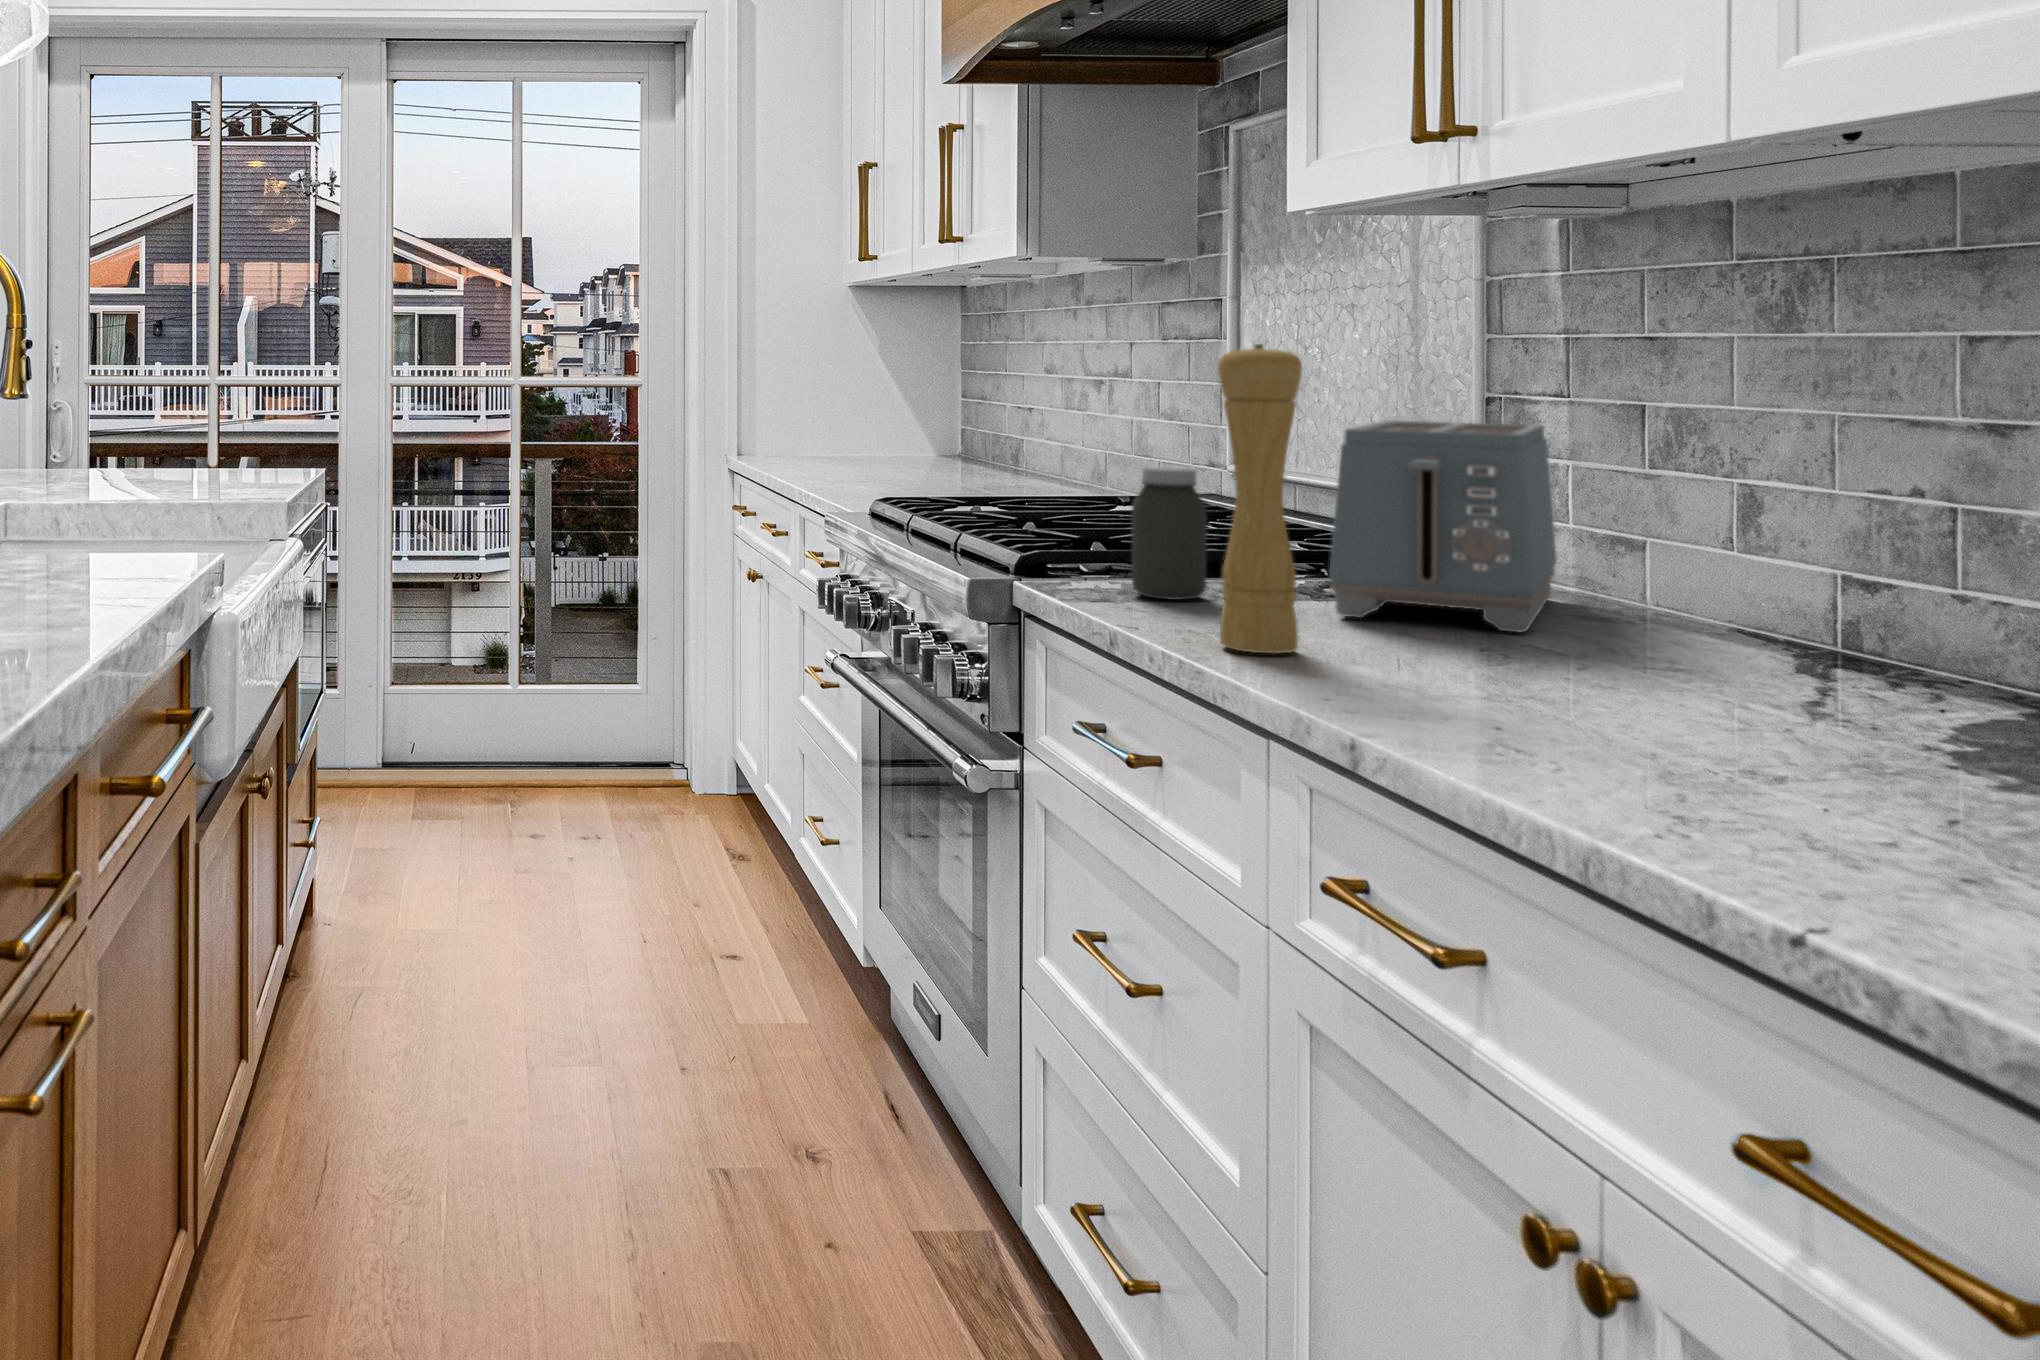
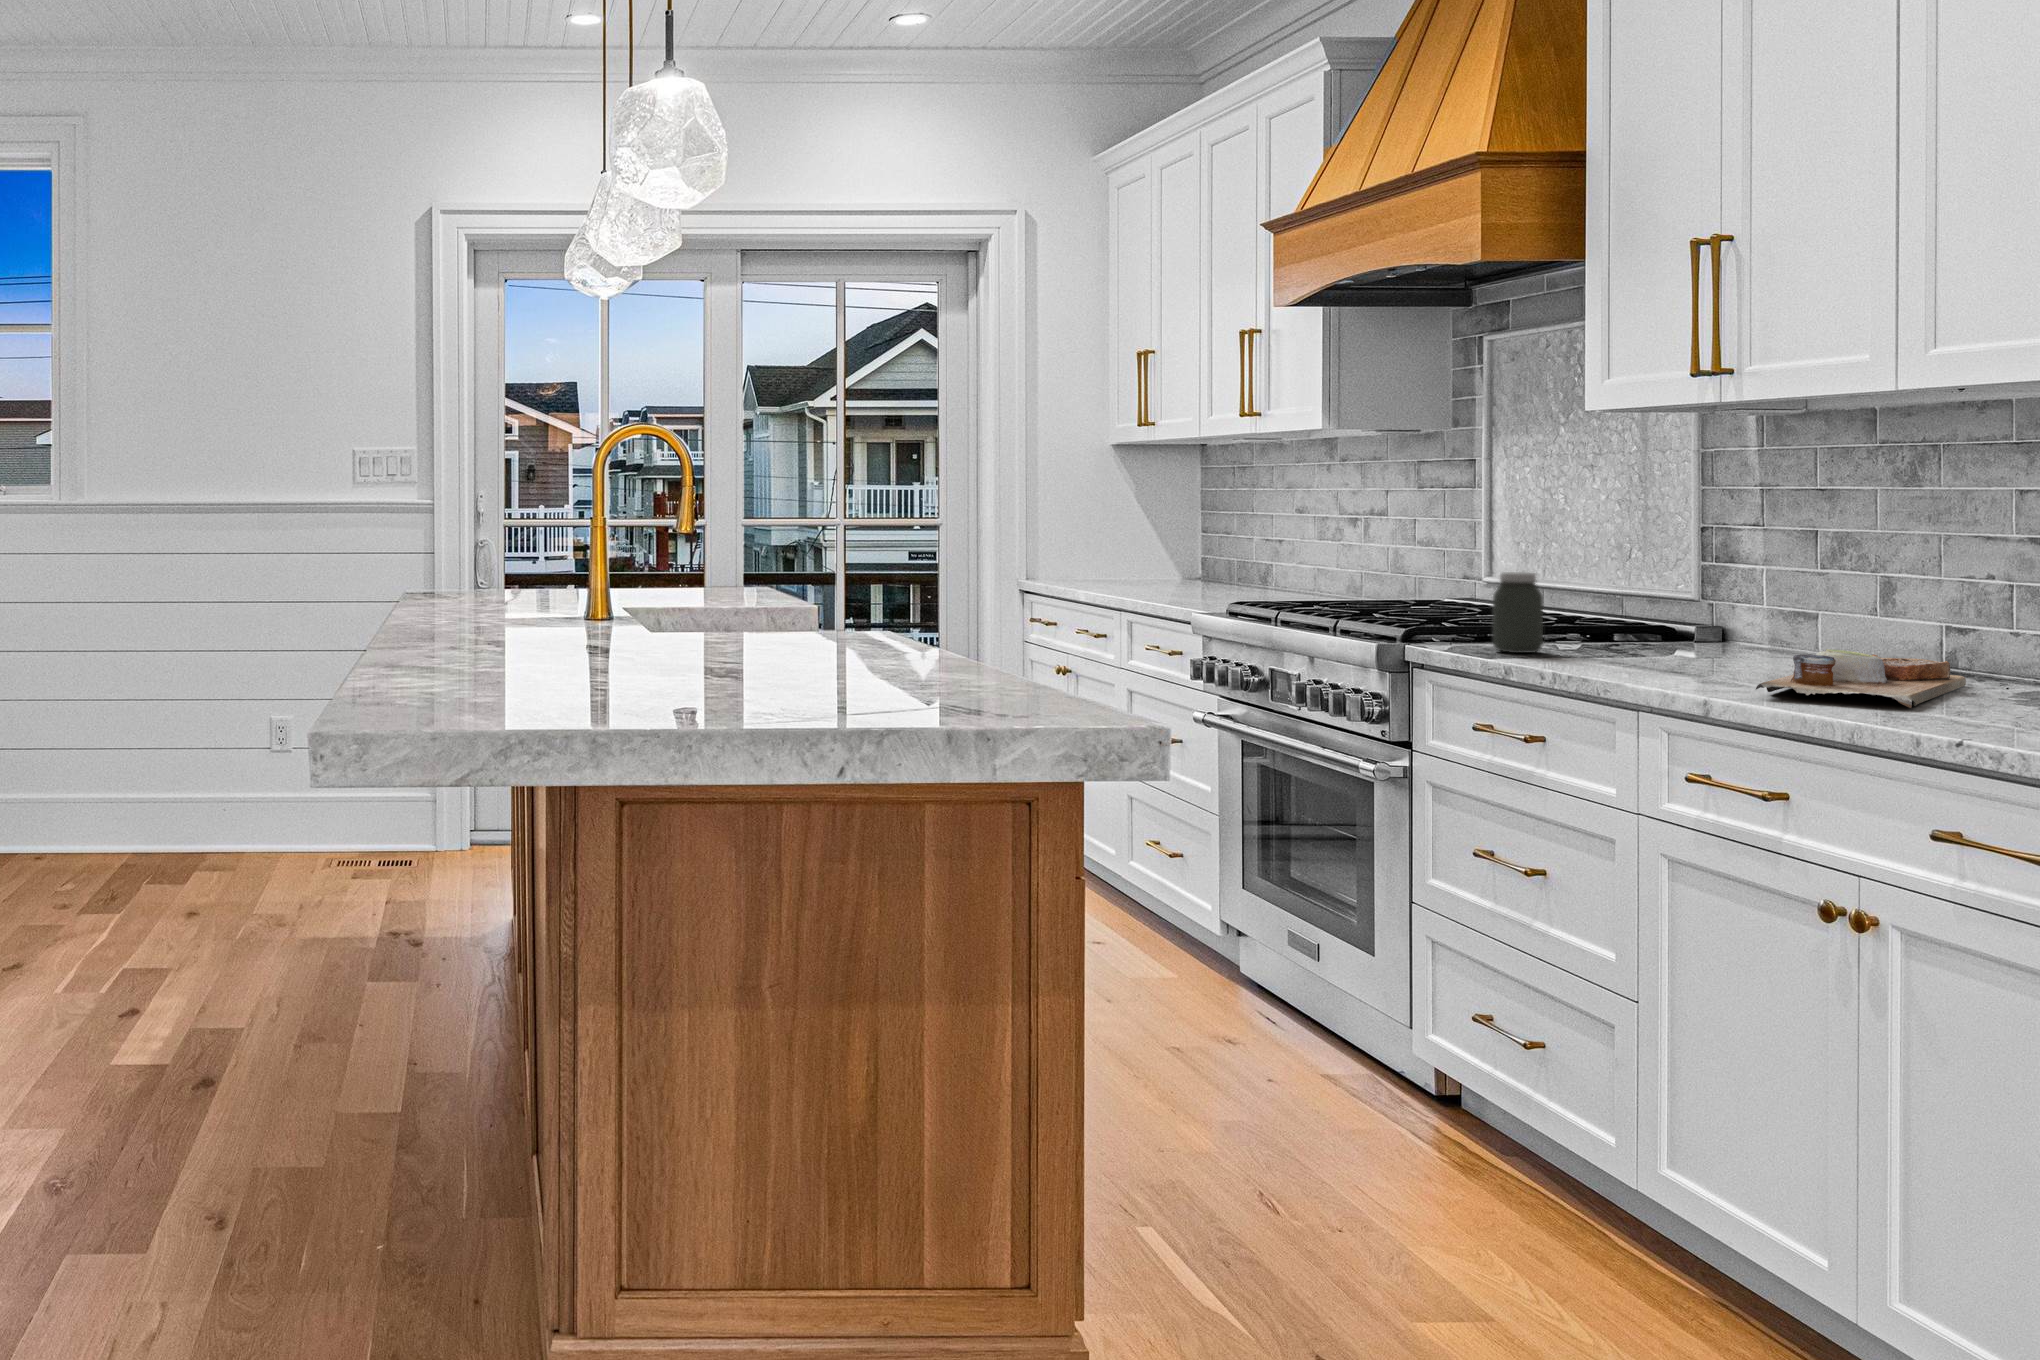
pepper mill: present [1218,344,1302,654] -> none [1585,496,1638,673]
toaster: present [1329,420,1557,632] -> none [1631,541,1763,663]
cutting board: none [1449,634,1864,777] -> present [1756,649,1966,708]

